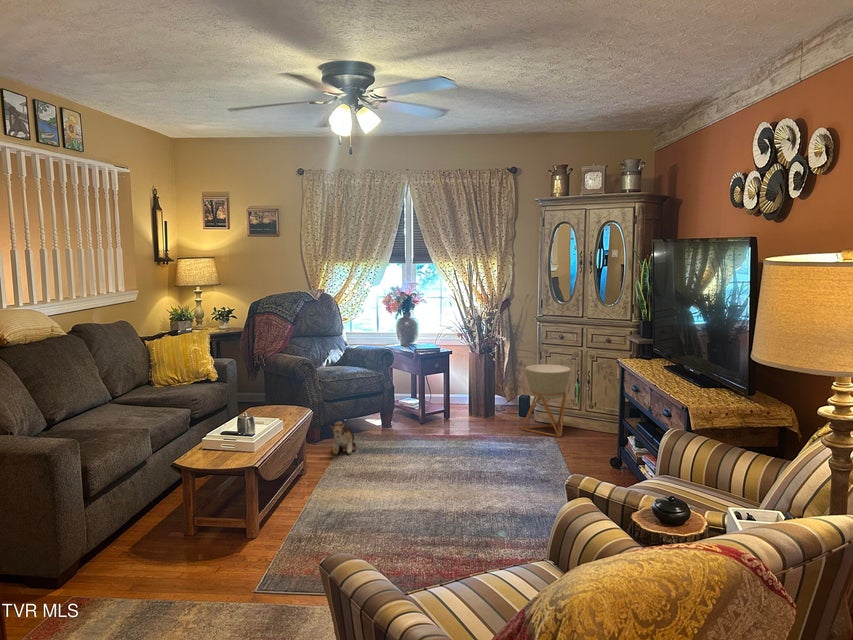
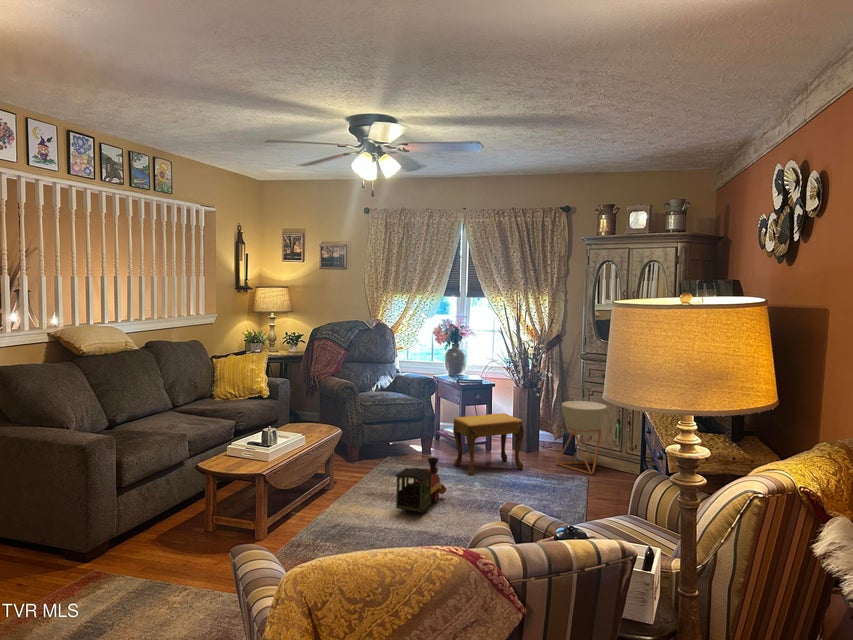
footstool: none [419,382,492,448] -> present [453,413,524,475]
plush toy: present [330,421,356,454] -> none [362,442,389,473]
toy train: none [384,433,430,492] -> present [395,457,446,513]

